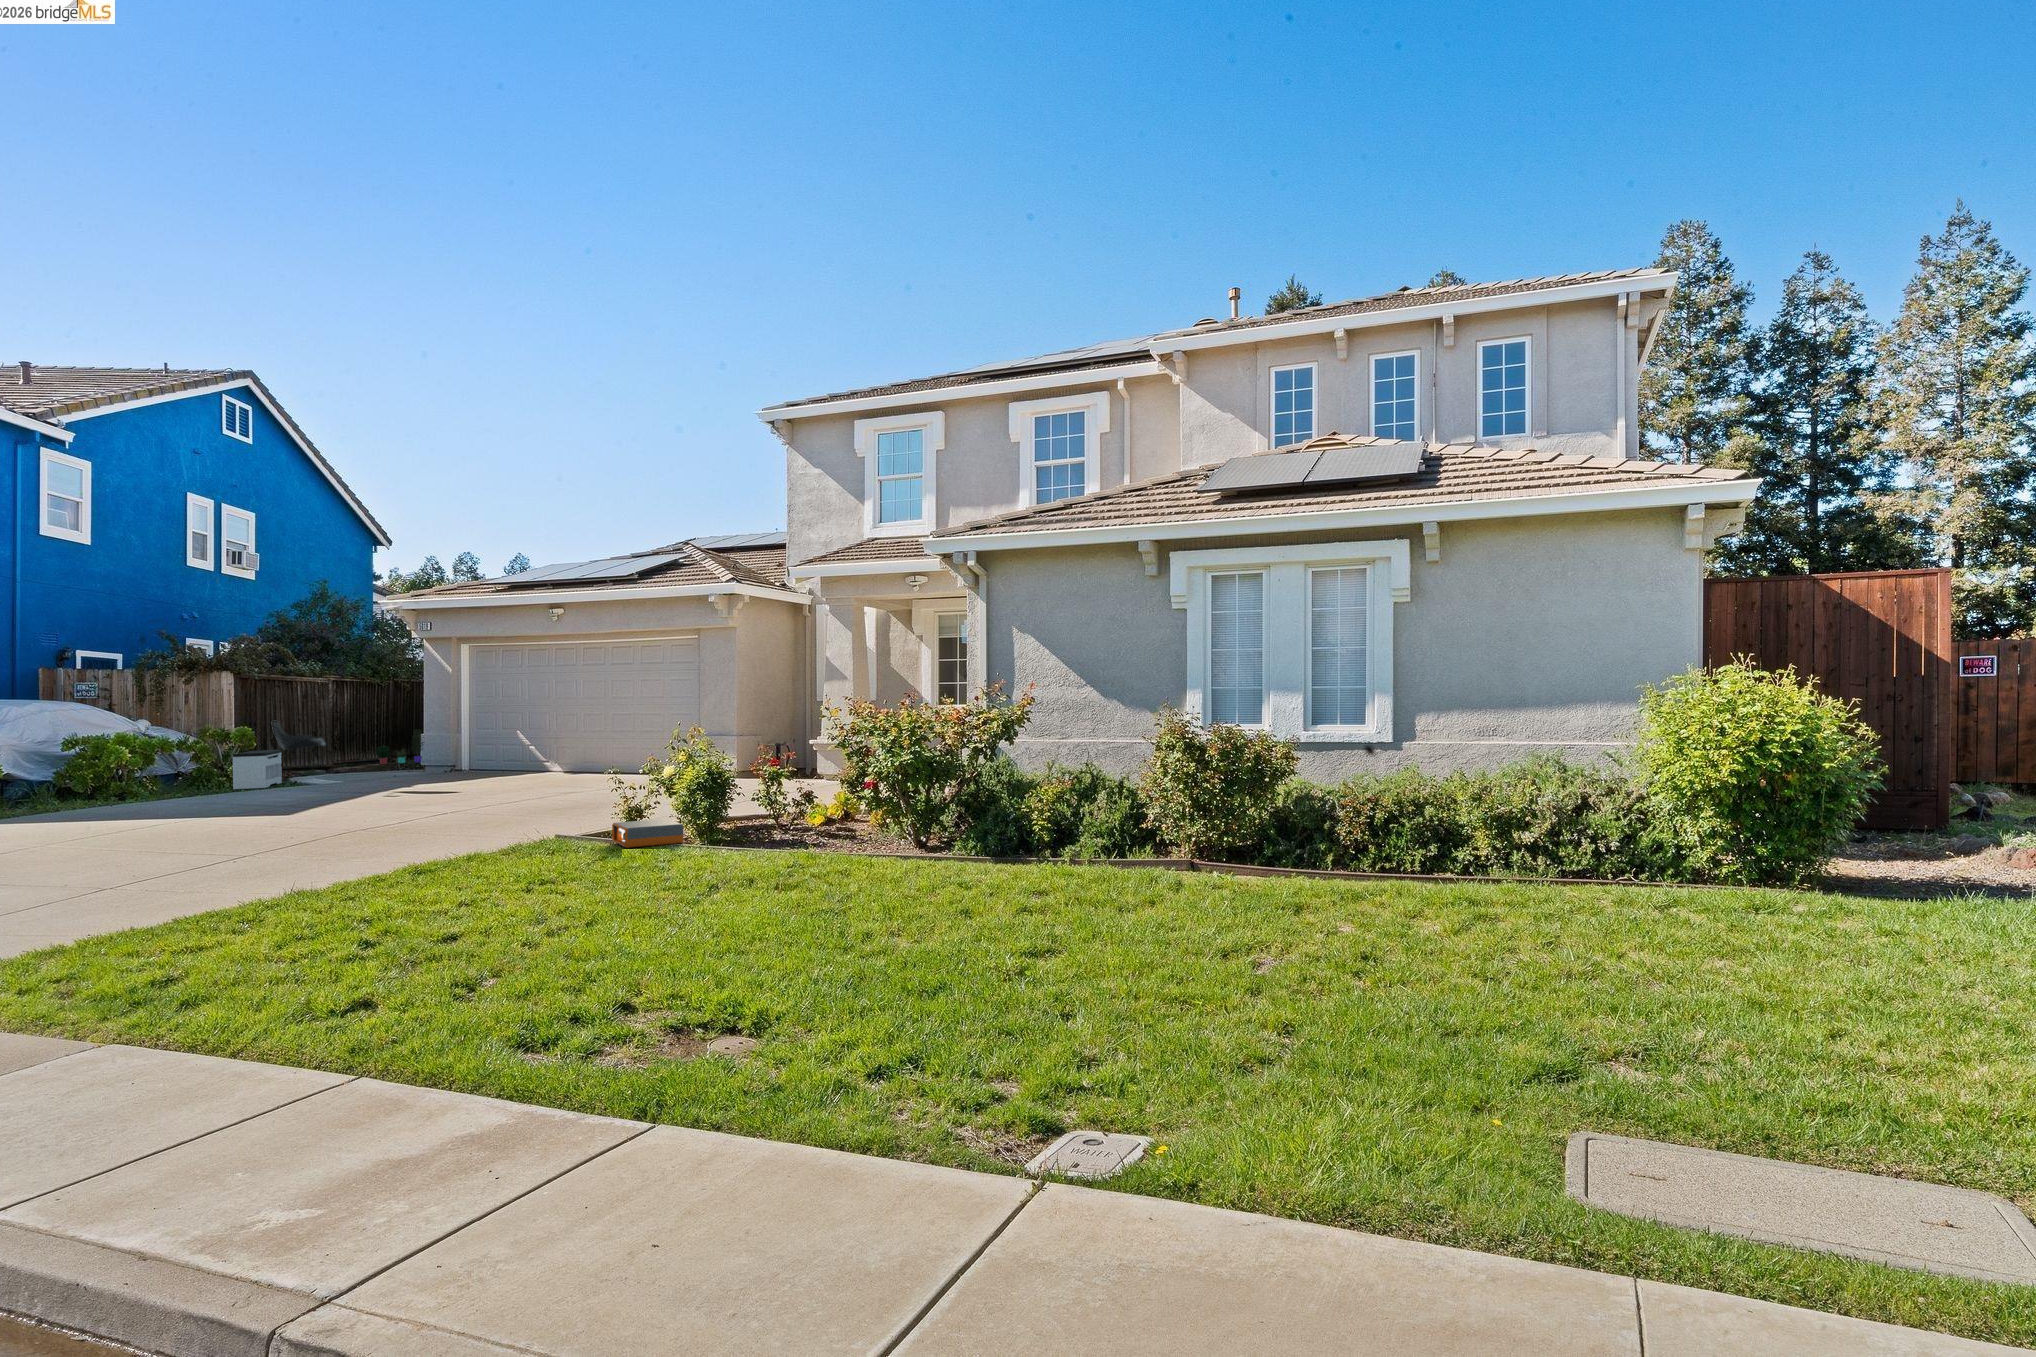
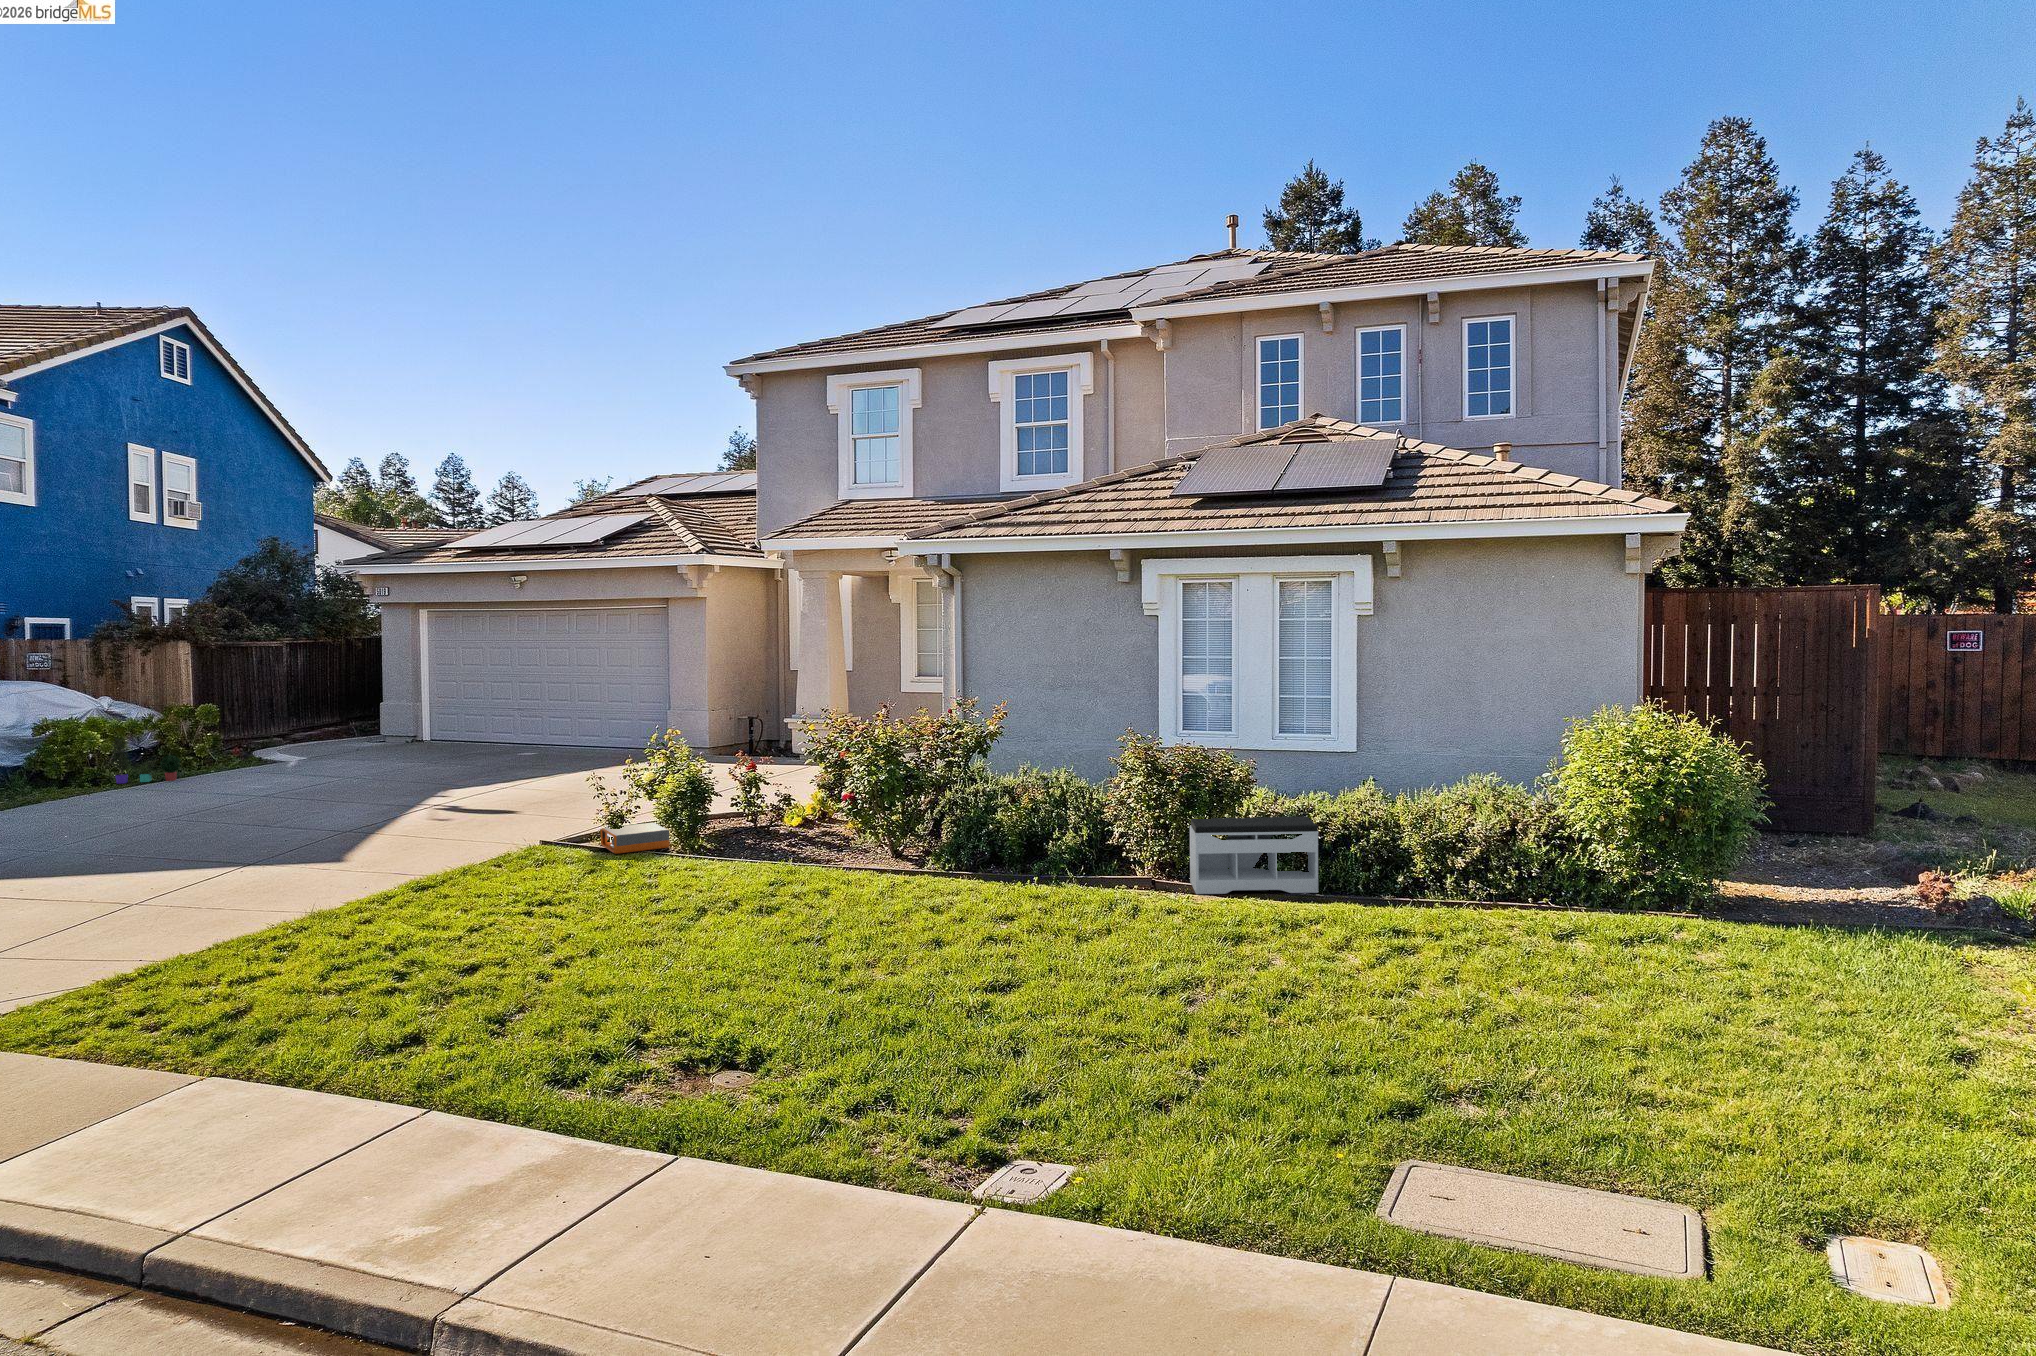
lounge chair: present [273,723,325,769] -> none [233,690,289,741]
potted plant: present [376,729,424,764] -> present [111,737,180,784]
bench: present [233,750,282,789] -> present [1190,816,1318,894]

